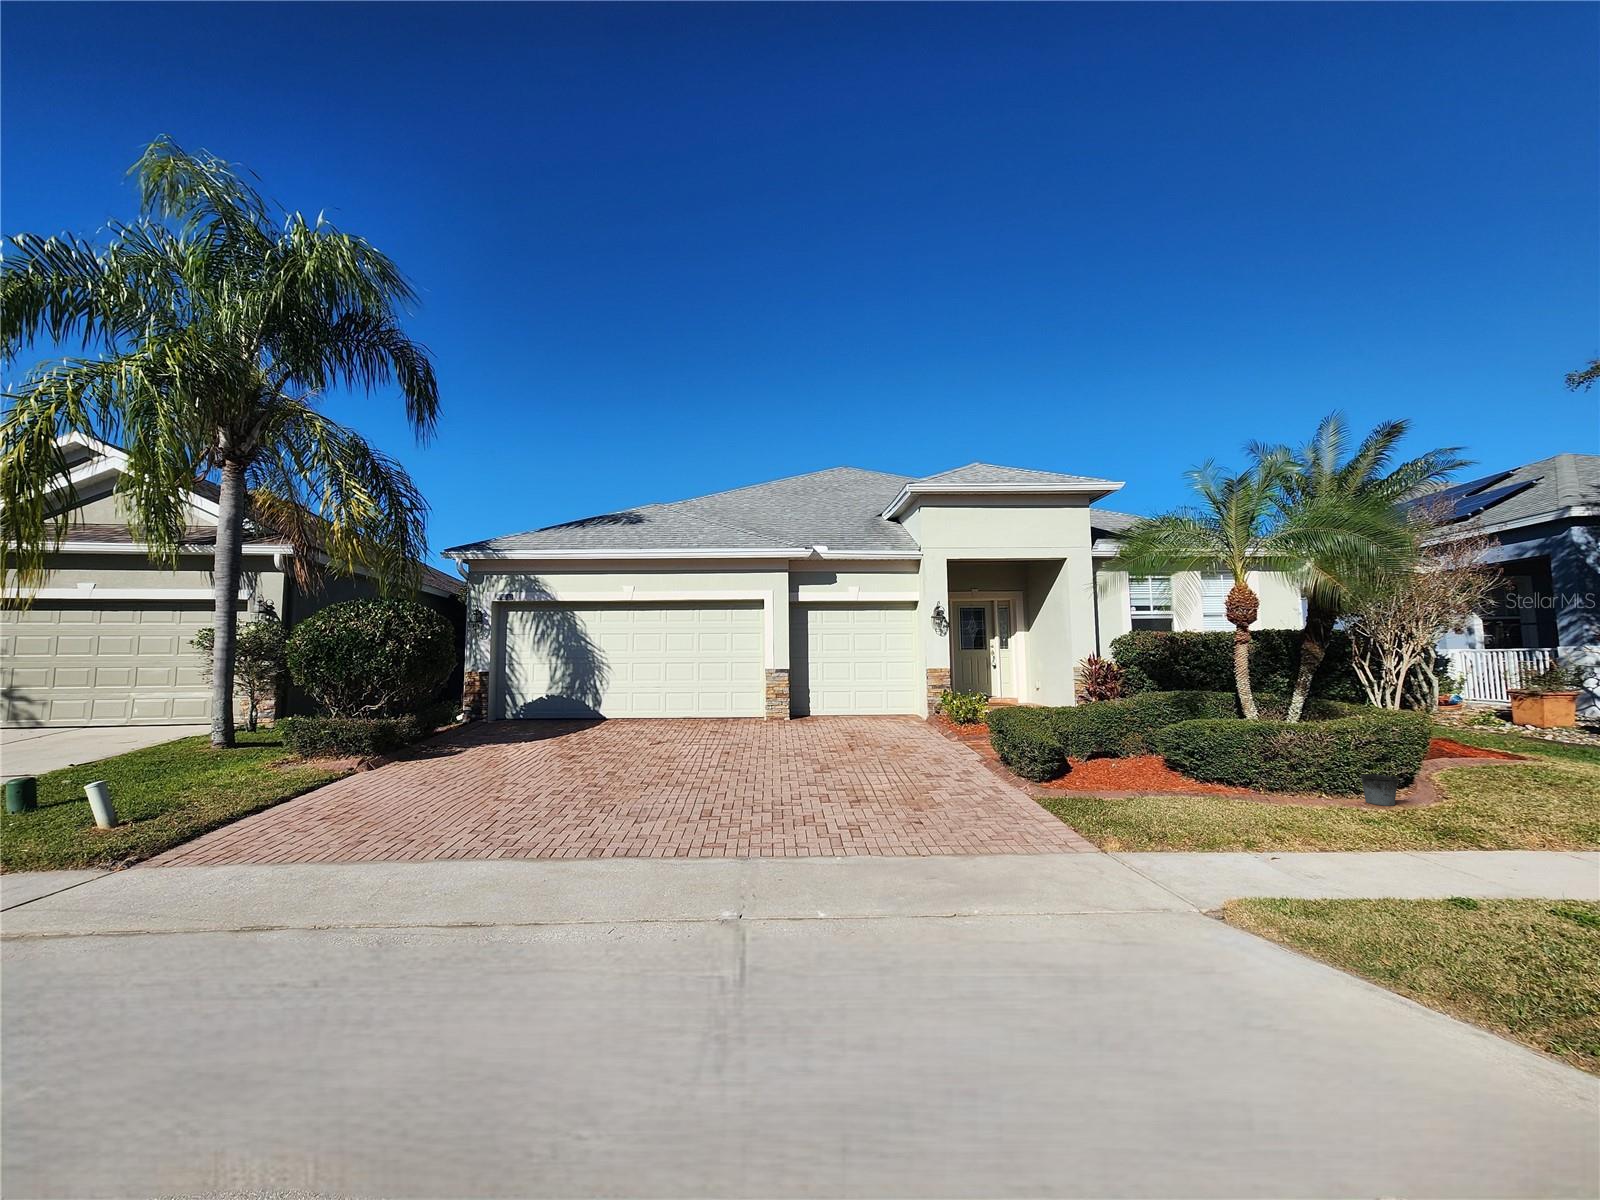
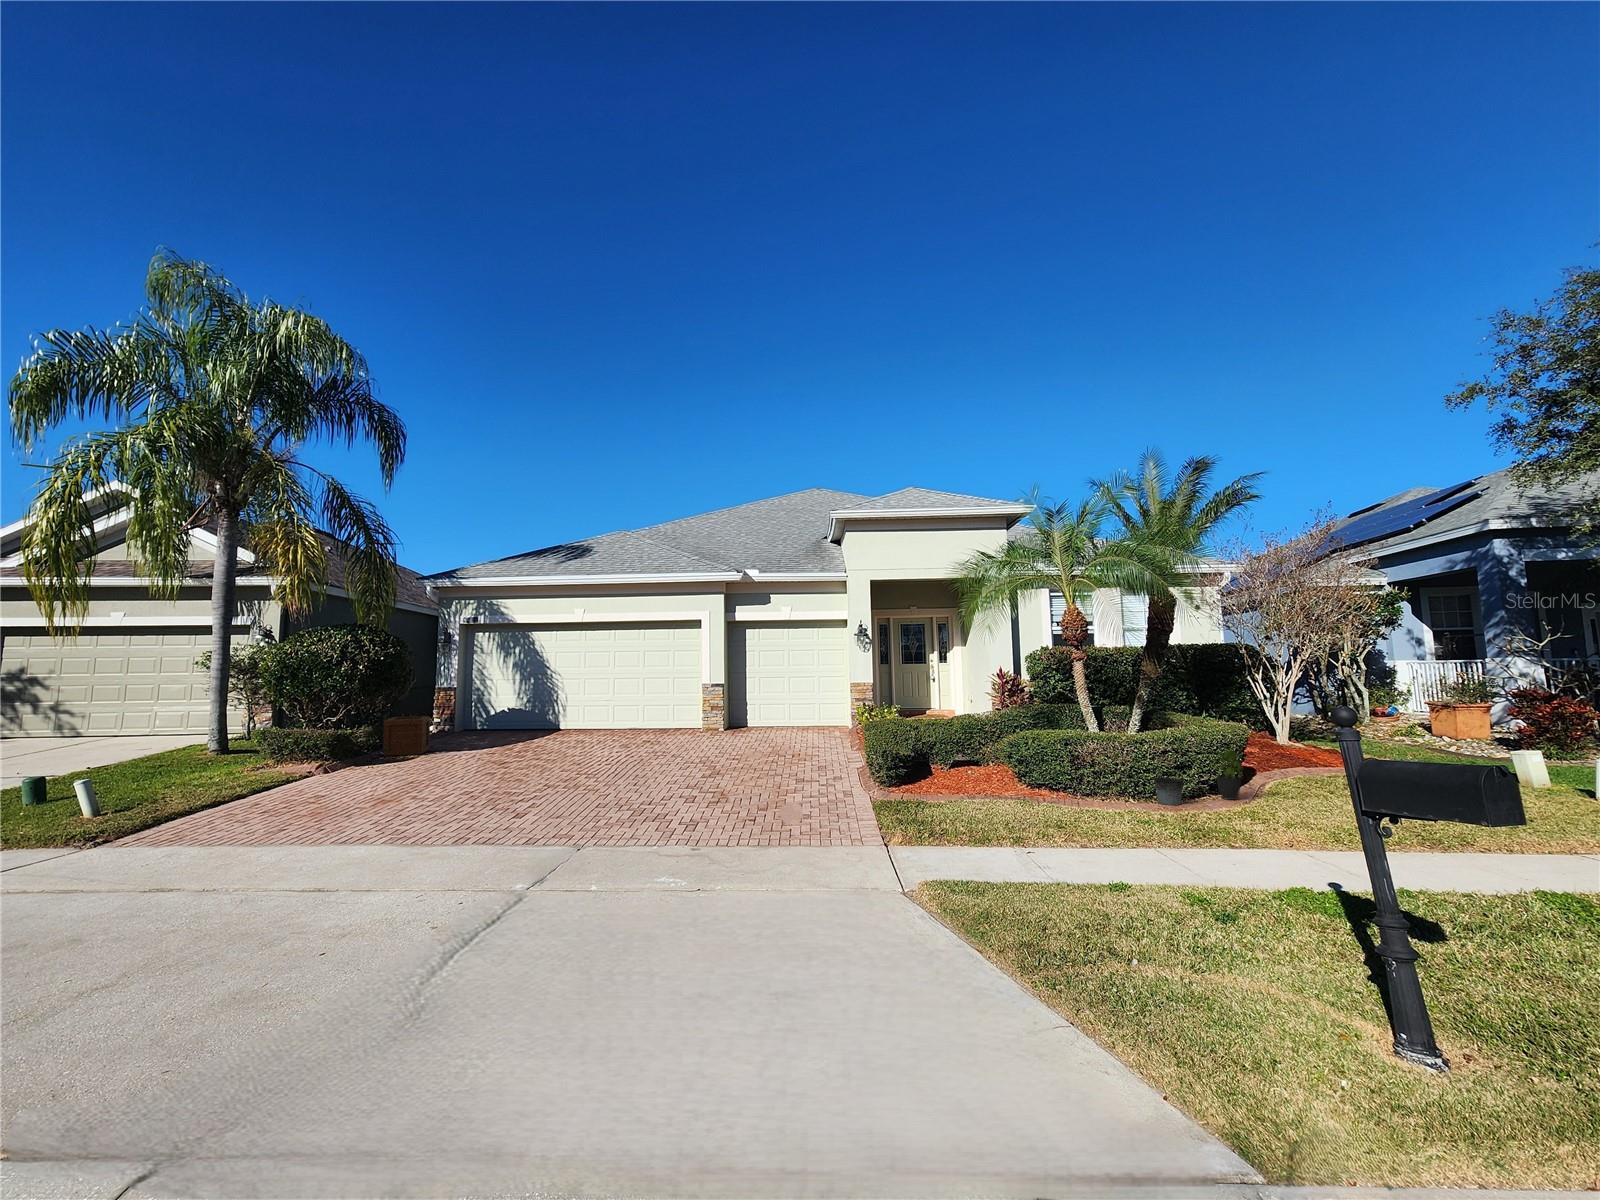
wooden crate: none [419,705,468,751] -> present [383,716,430,756]
potted plant: none [1411,741,1455,799] -> present [1214,749,1243,800]

